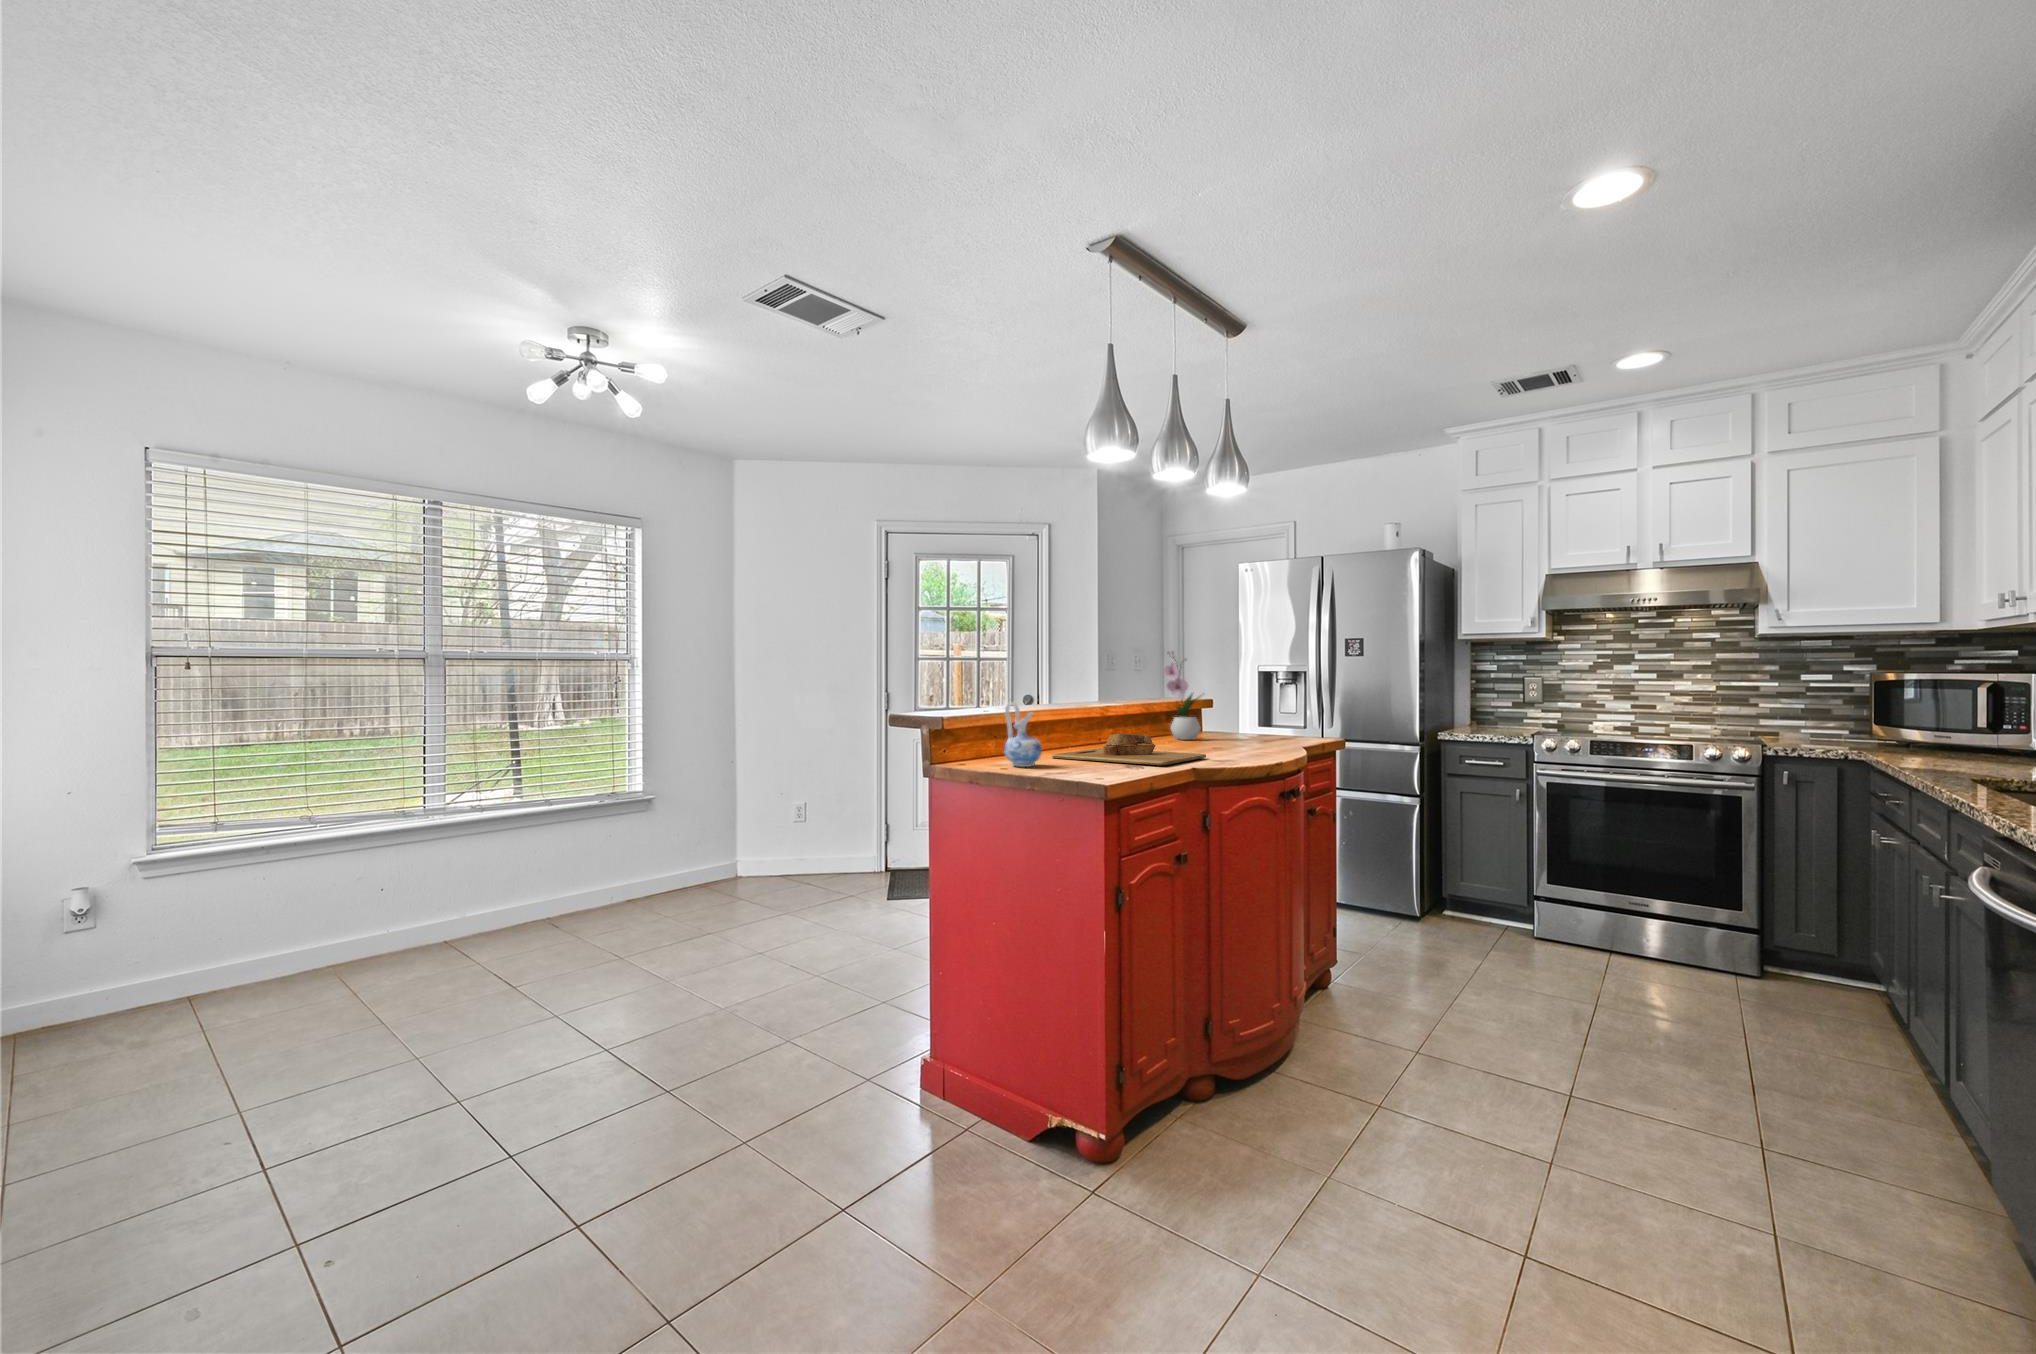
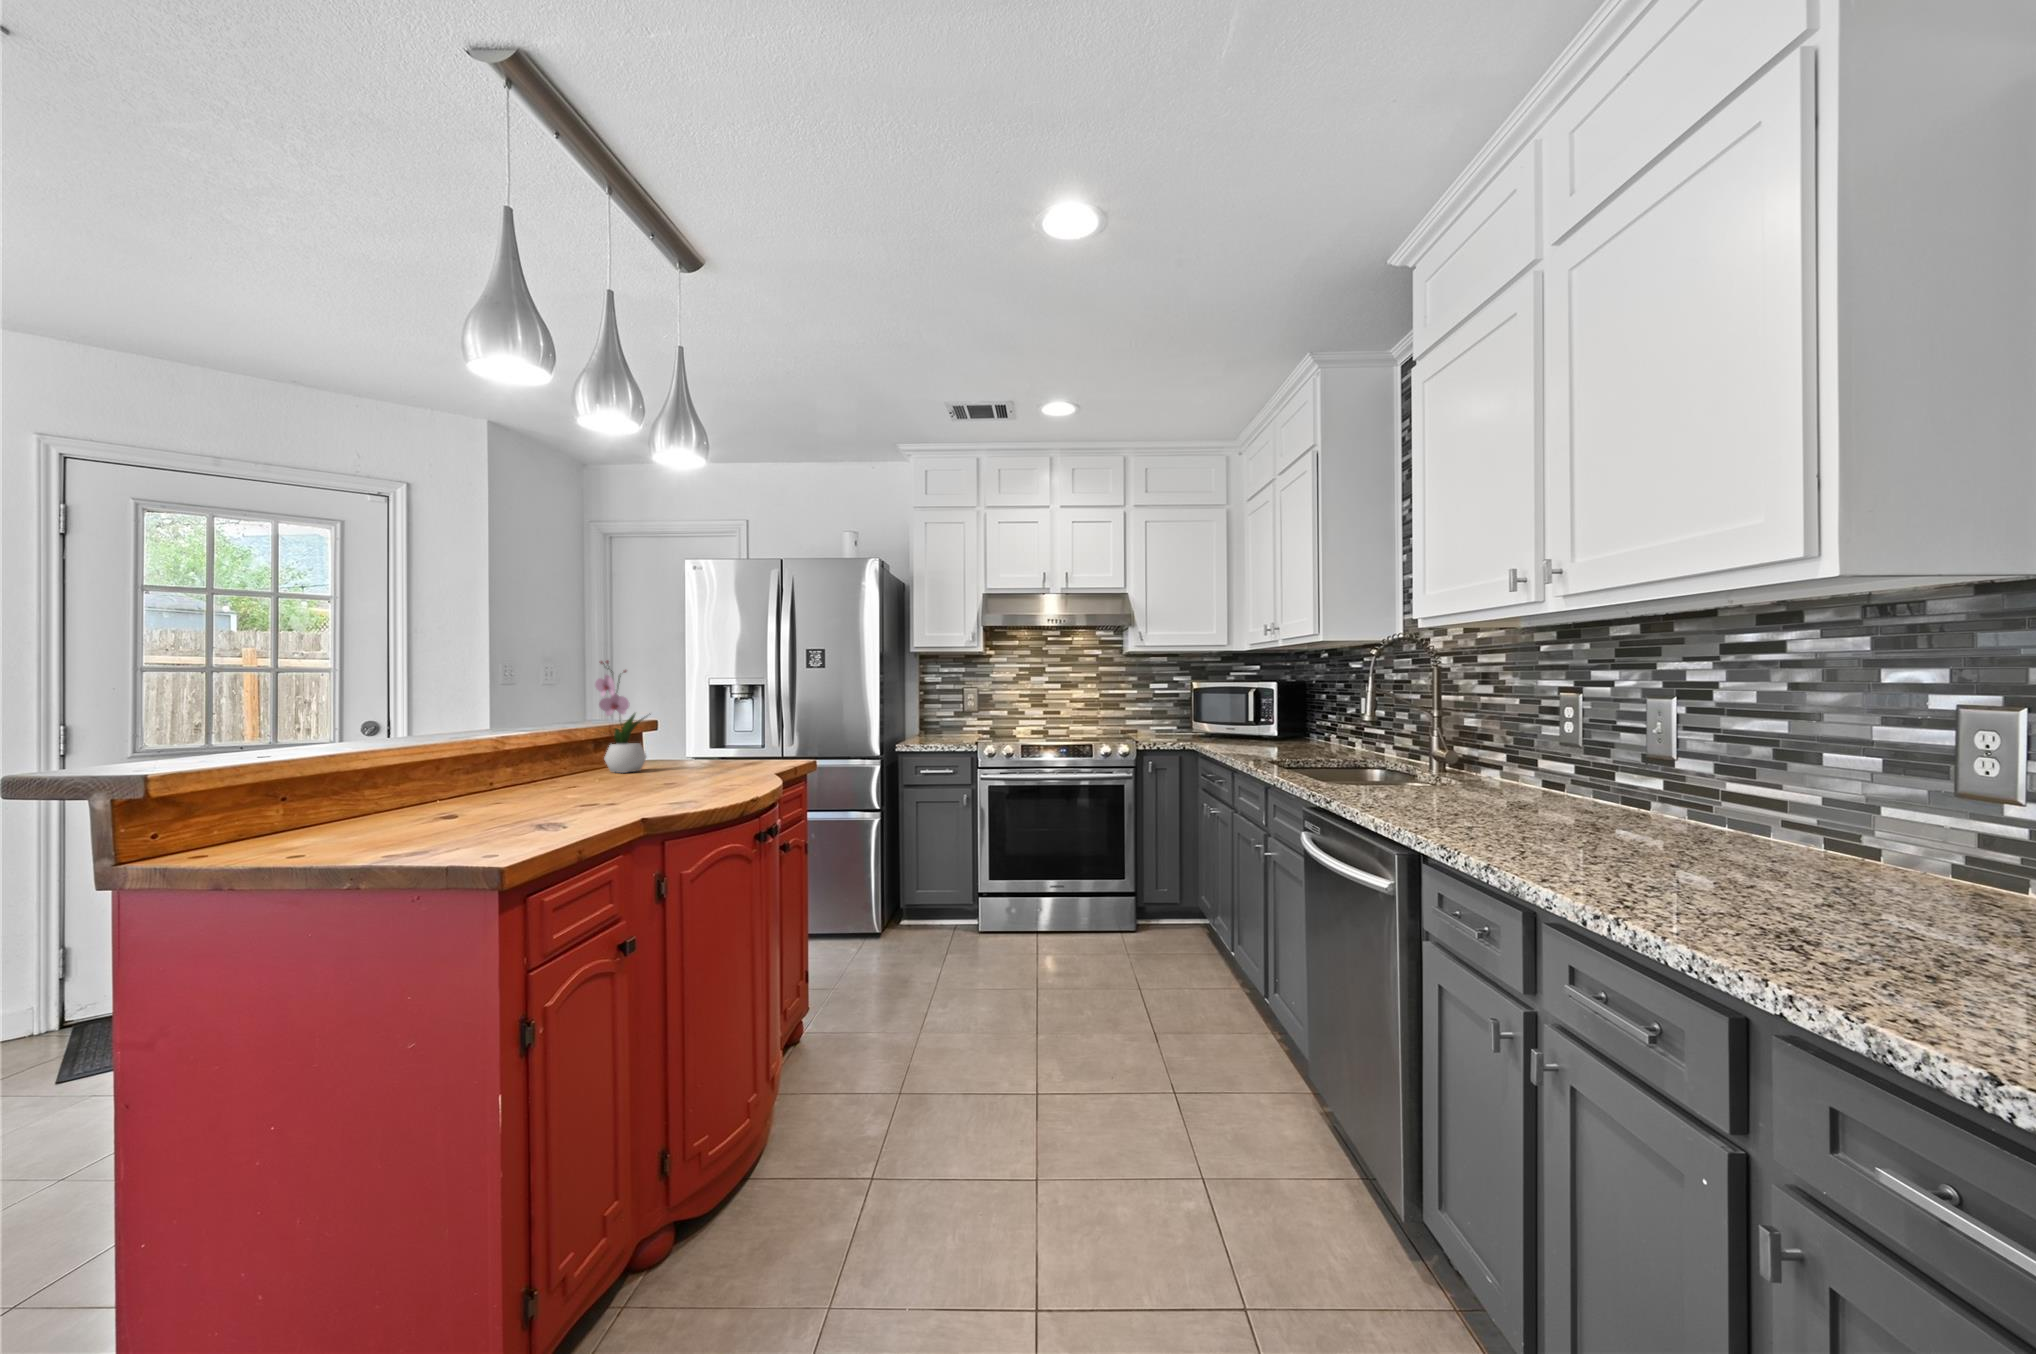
ceramic pitcher: present [1004,703,1042,767] -> none [296,741,377,847]
cutting board: present [1052,734,1206,765] -> none [404,776,659,822]

